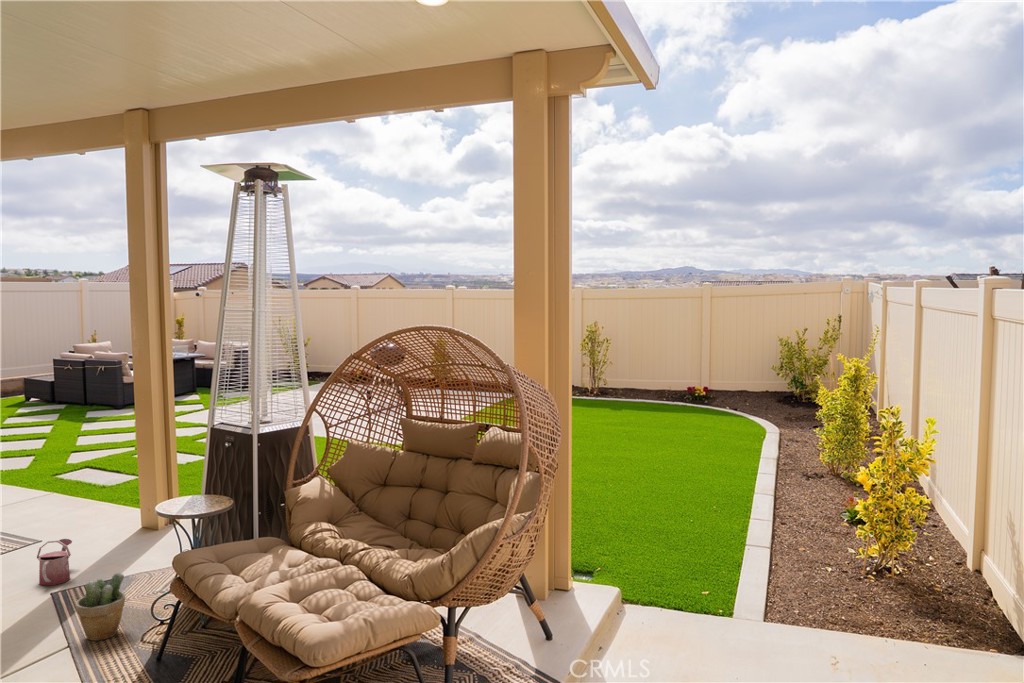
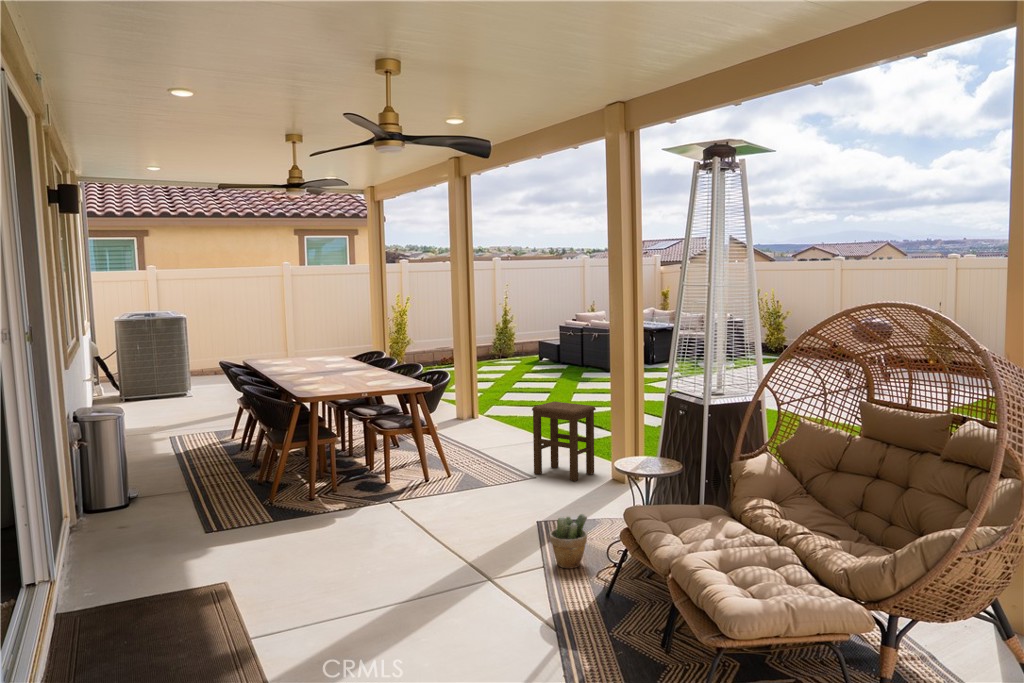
stool: none [33,448,119,537] -> present [532,402,596,481]
watering can: present [37,539,72,586] -> none [528,478,555,515]

